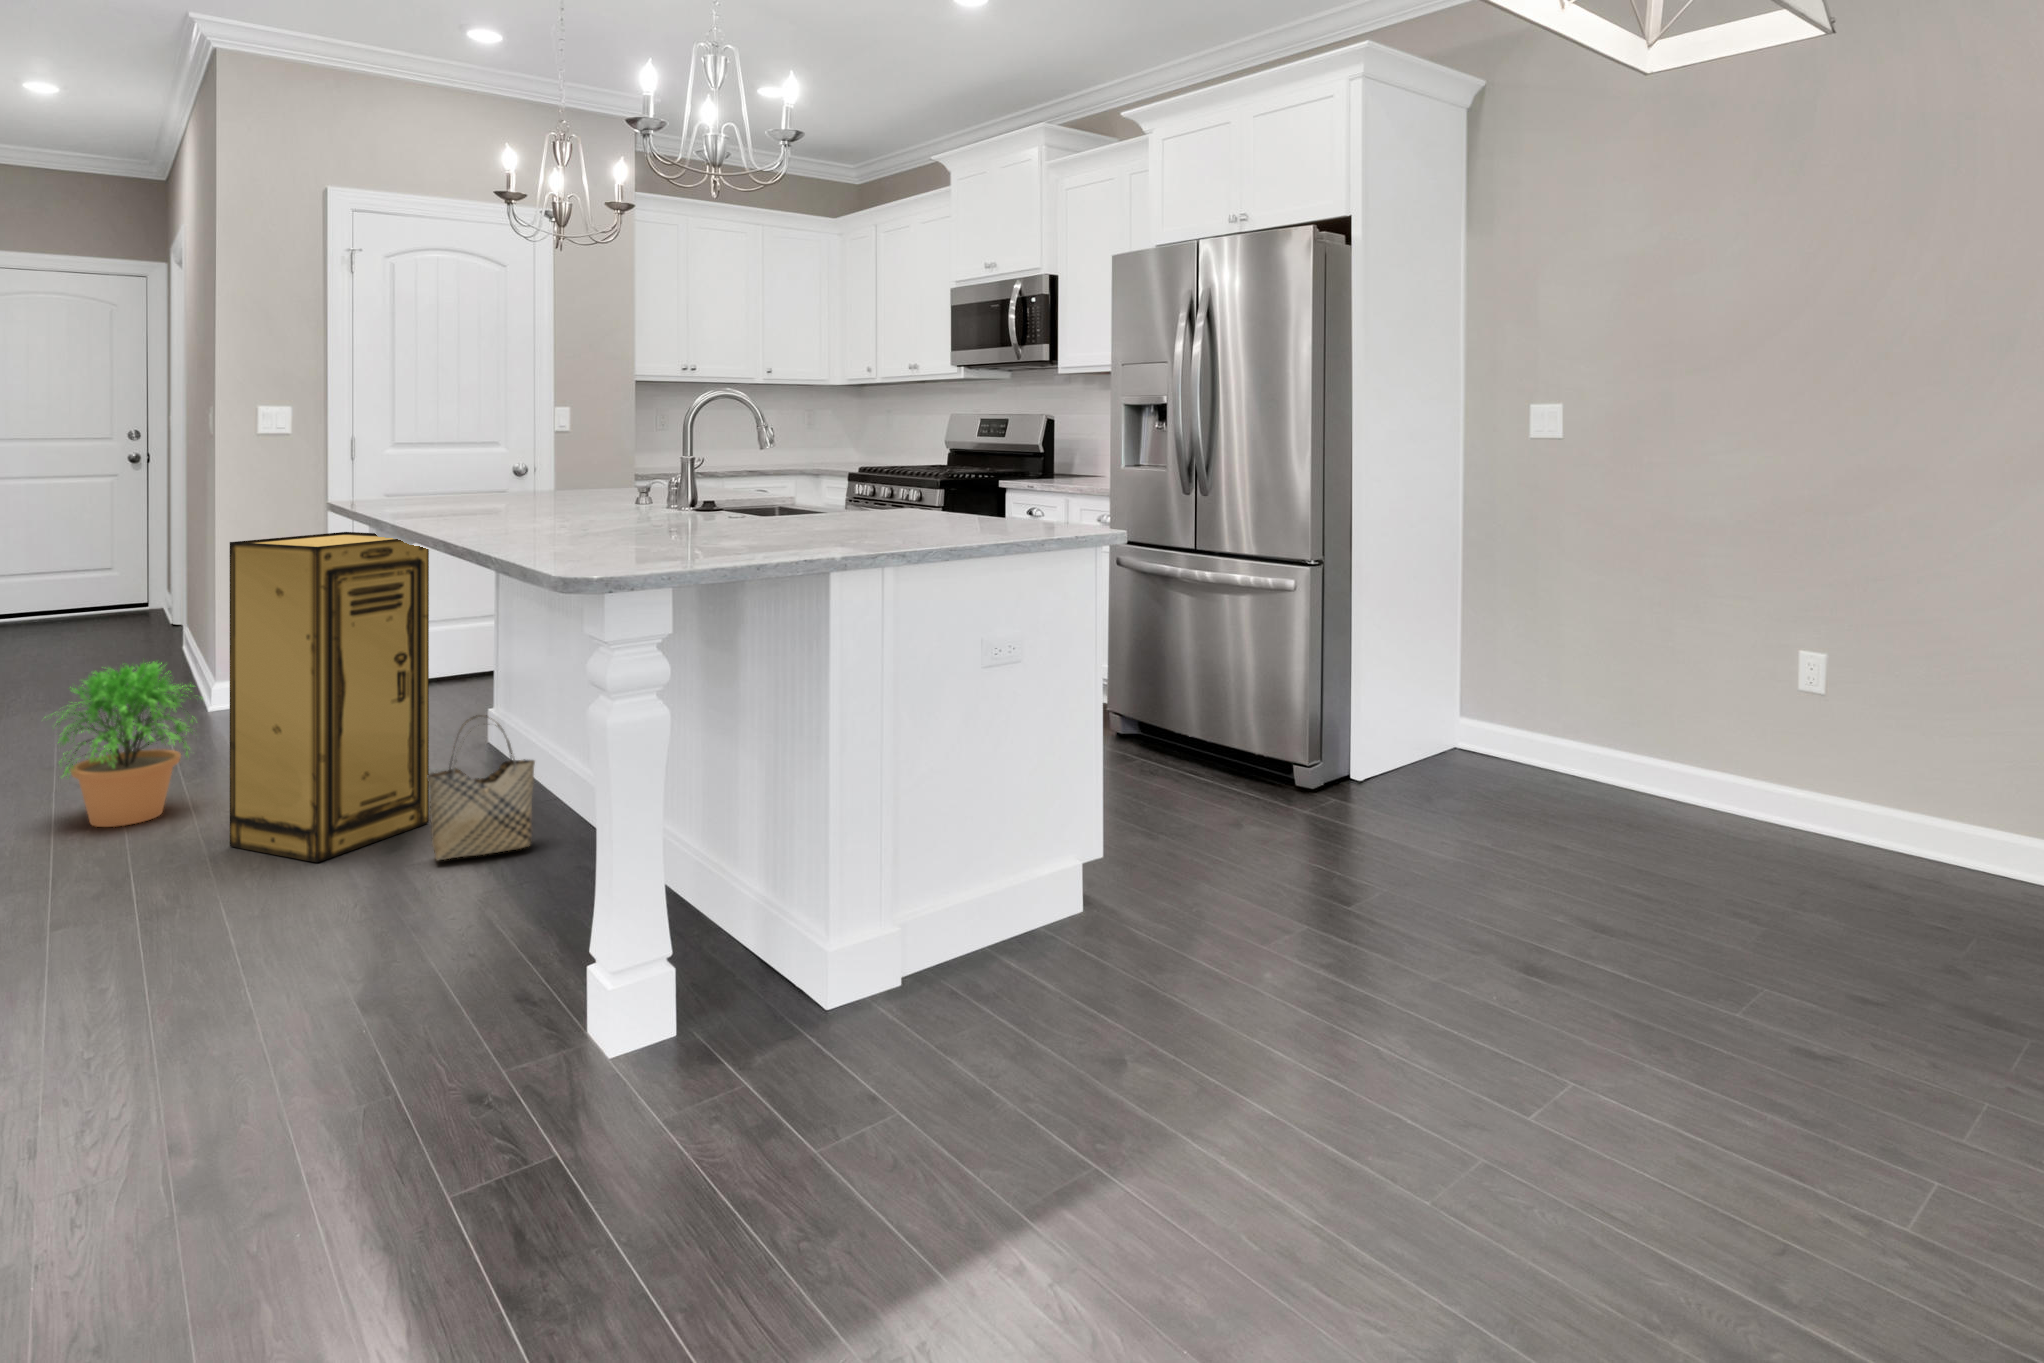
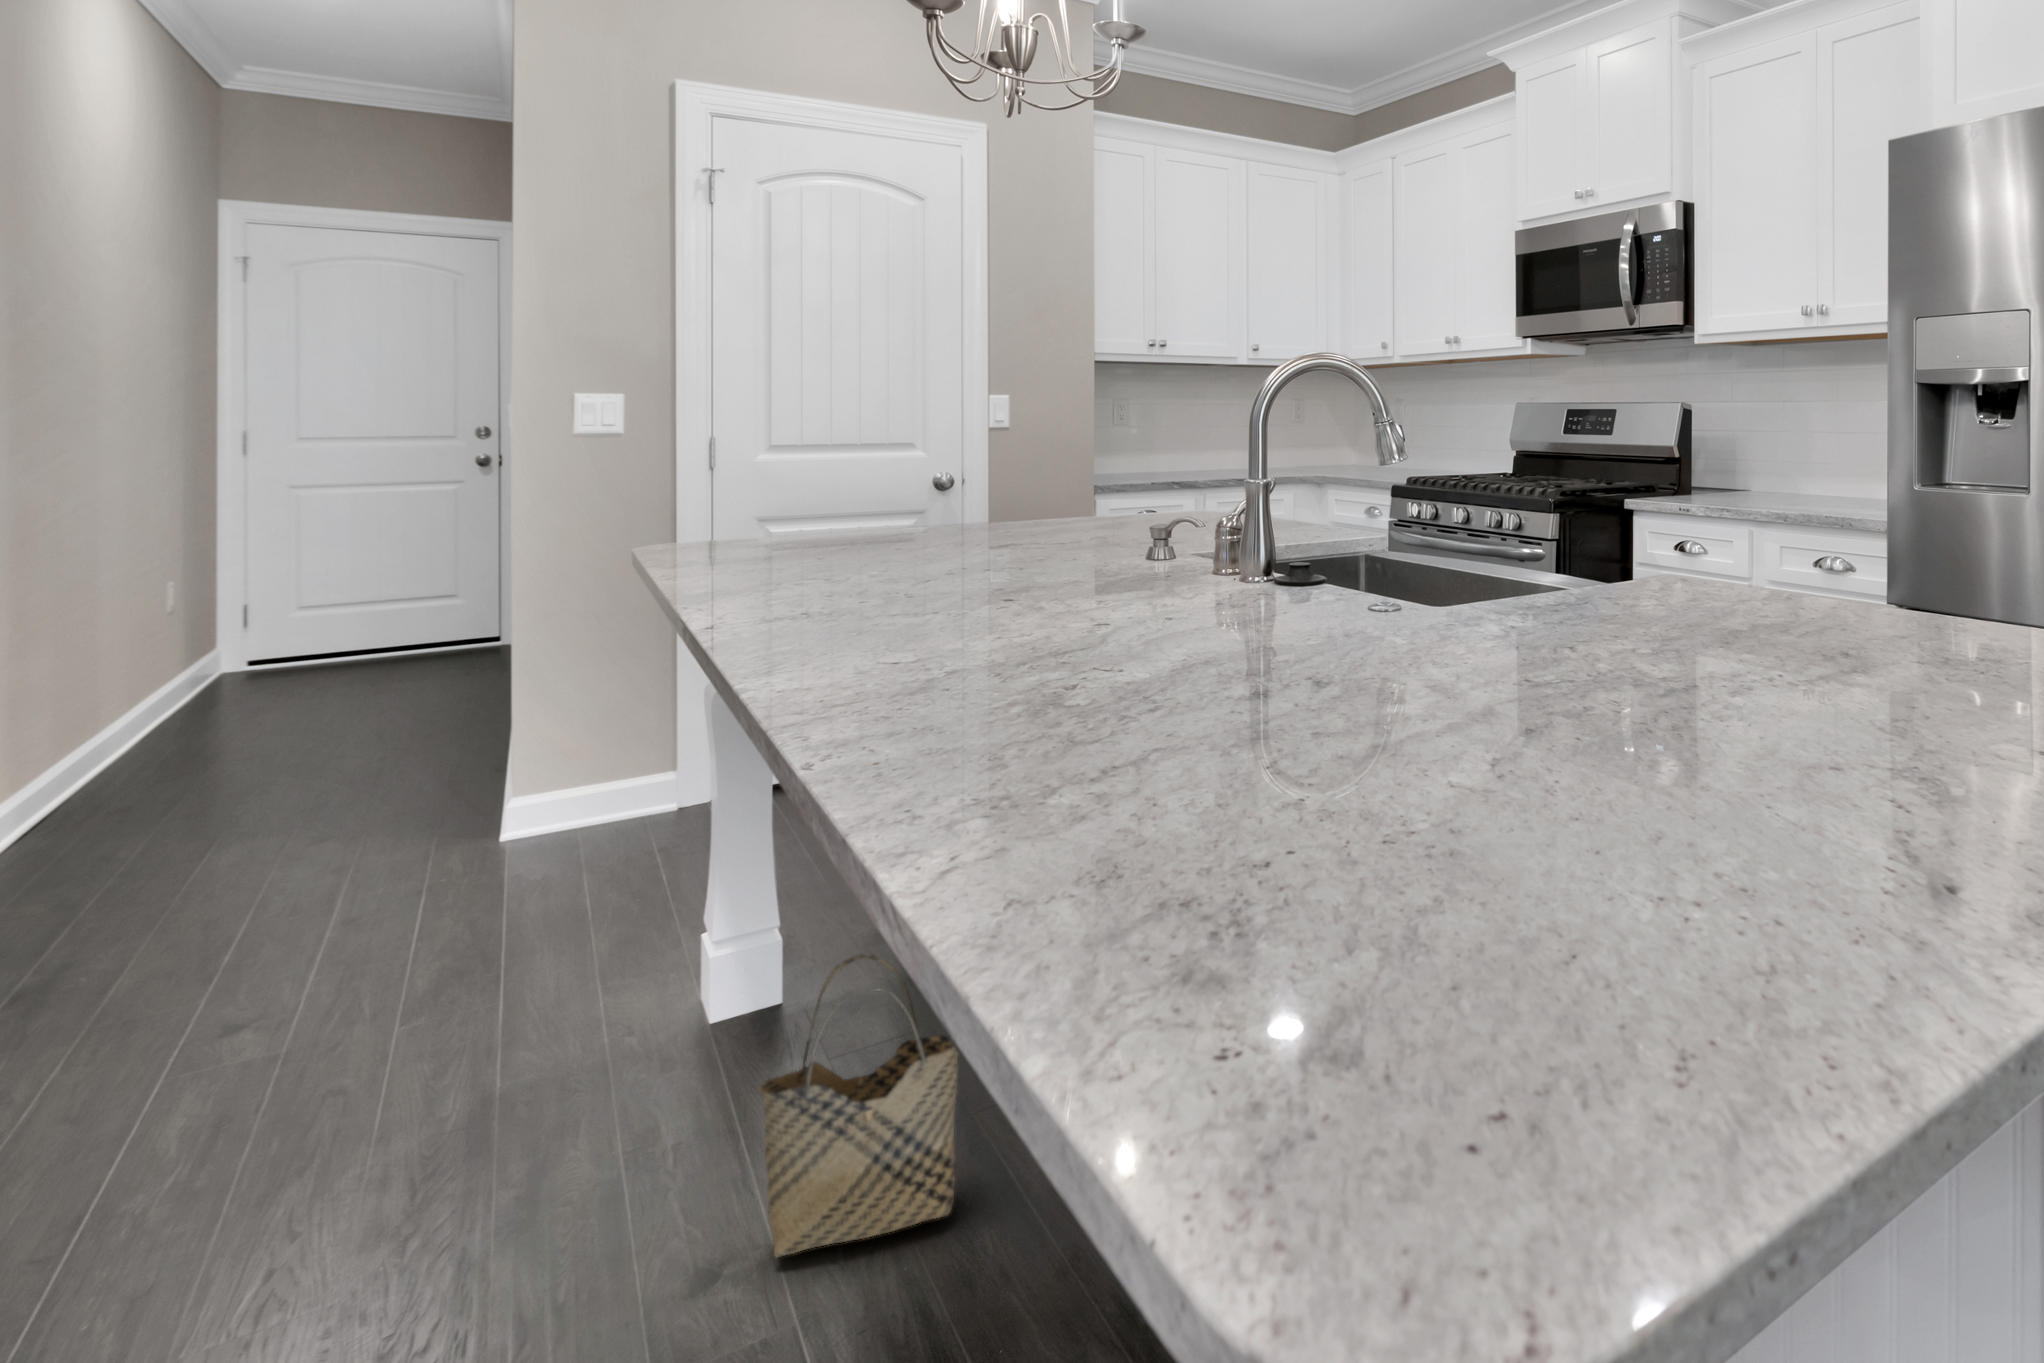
storage cabinet: present [230,532,429,863] -> none [422,601,778,1246]
potted plant: present [58,662,193,827] -> none [132,810,432,1112]

